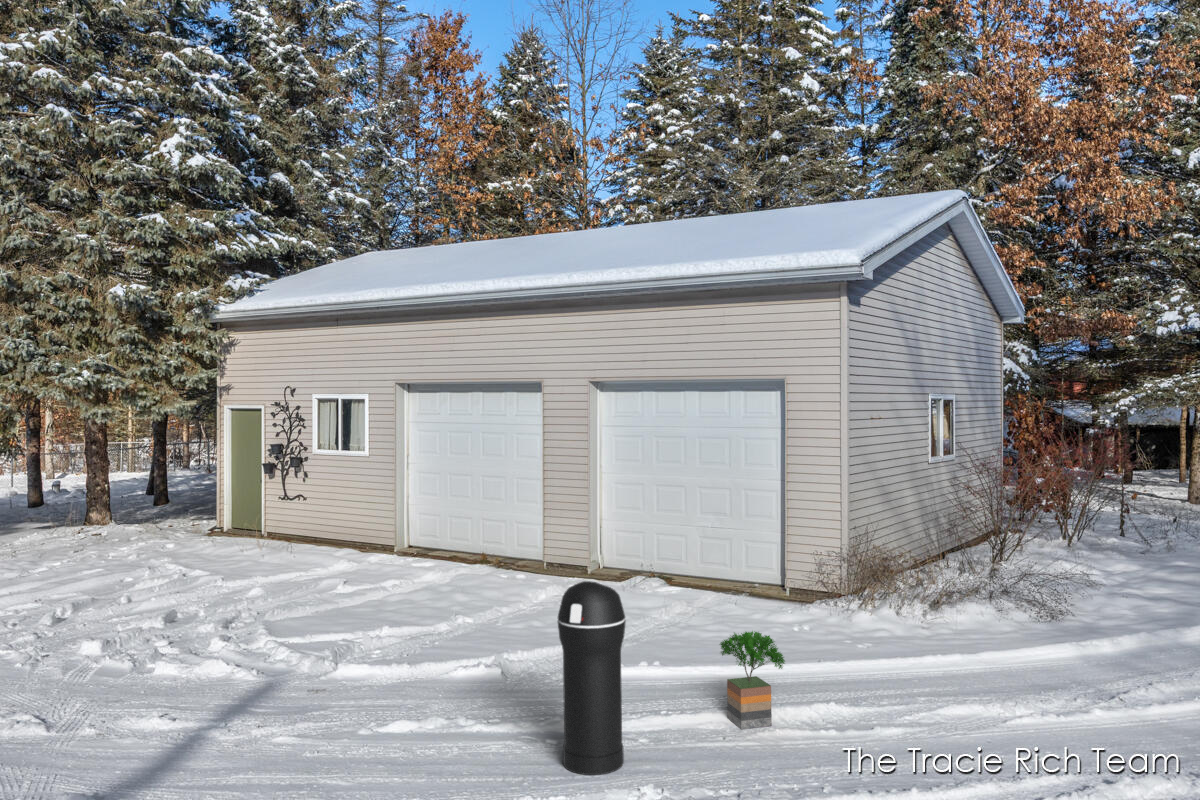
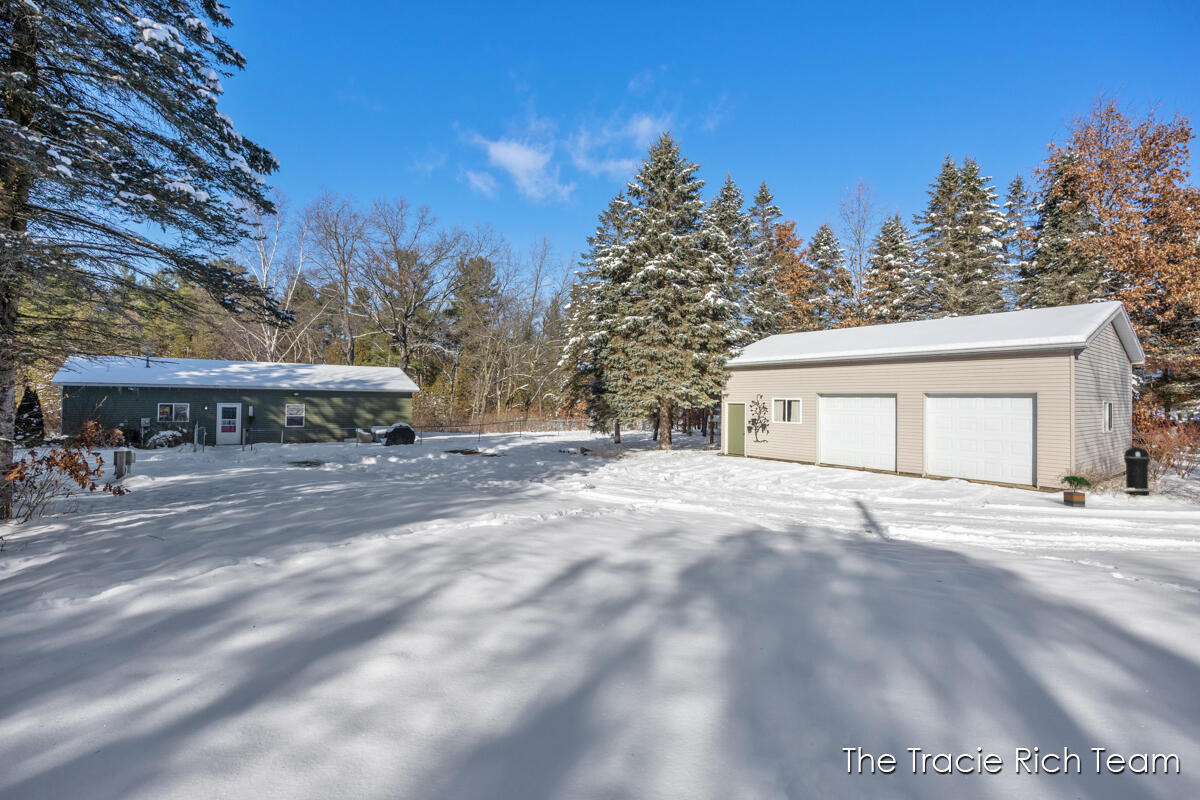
trash can: present [558,581,626,775] -> present [1124,447,1150,495]

